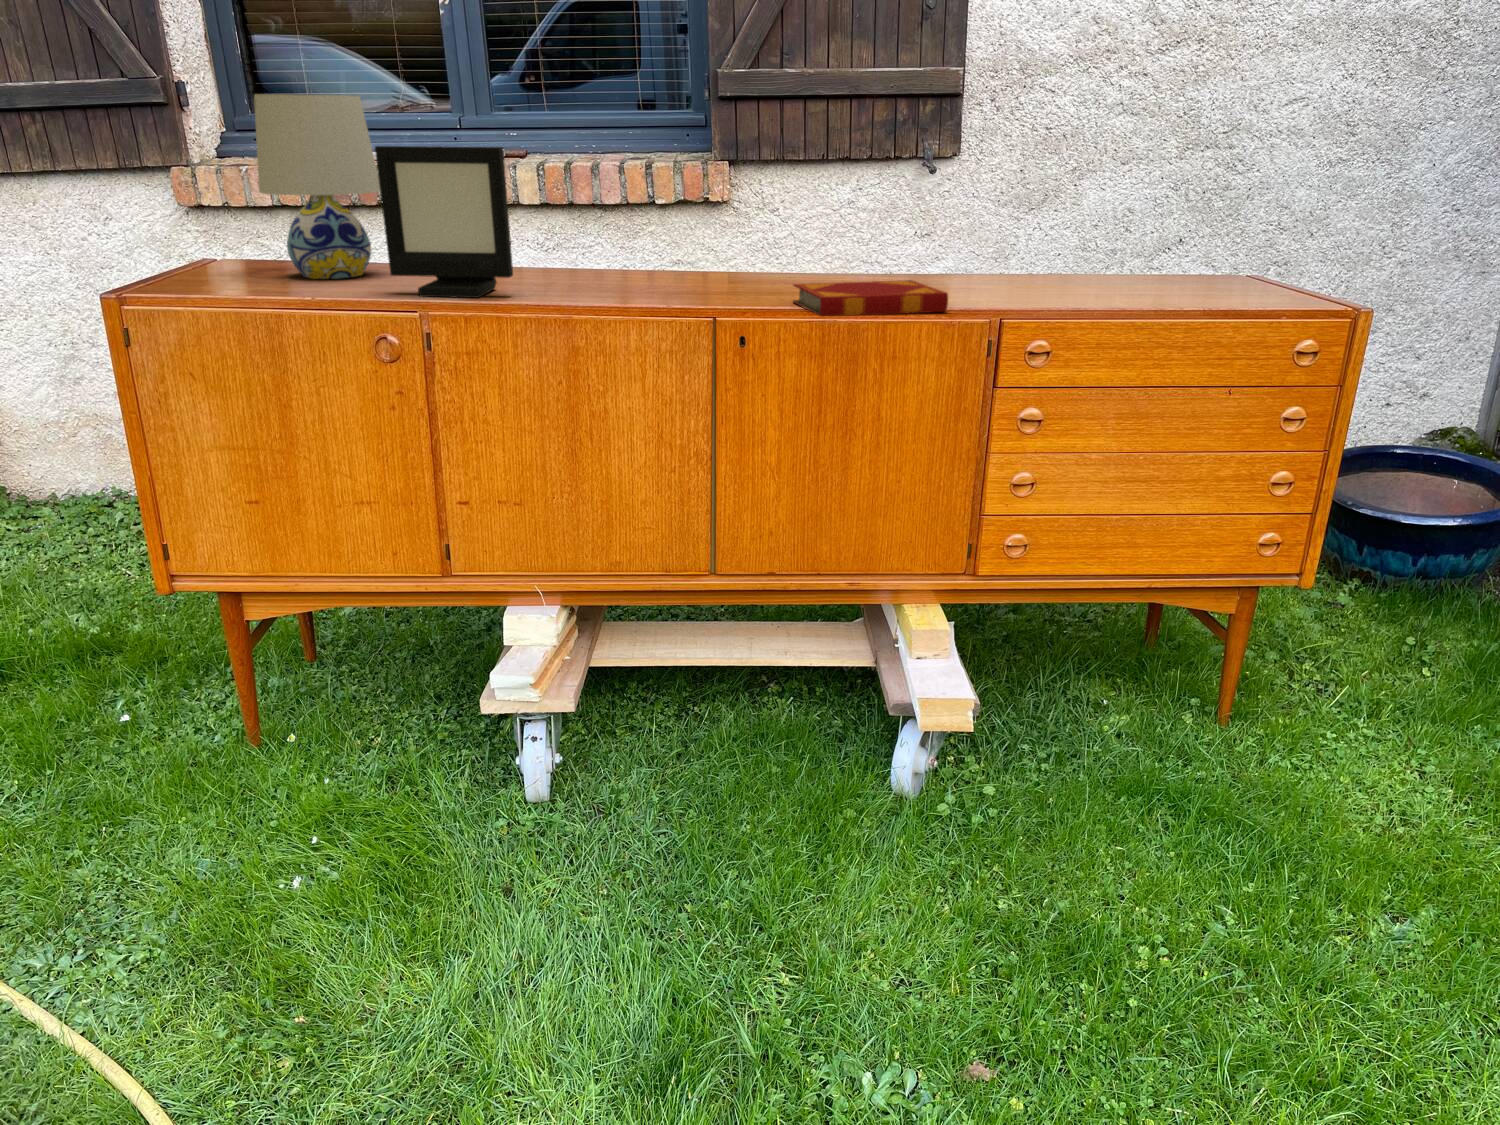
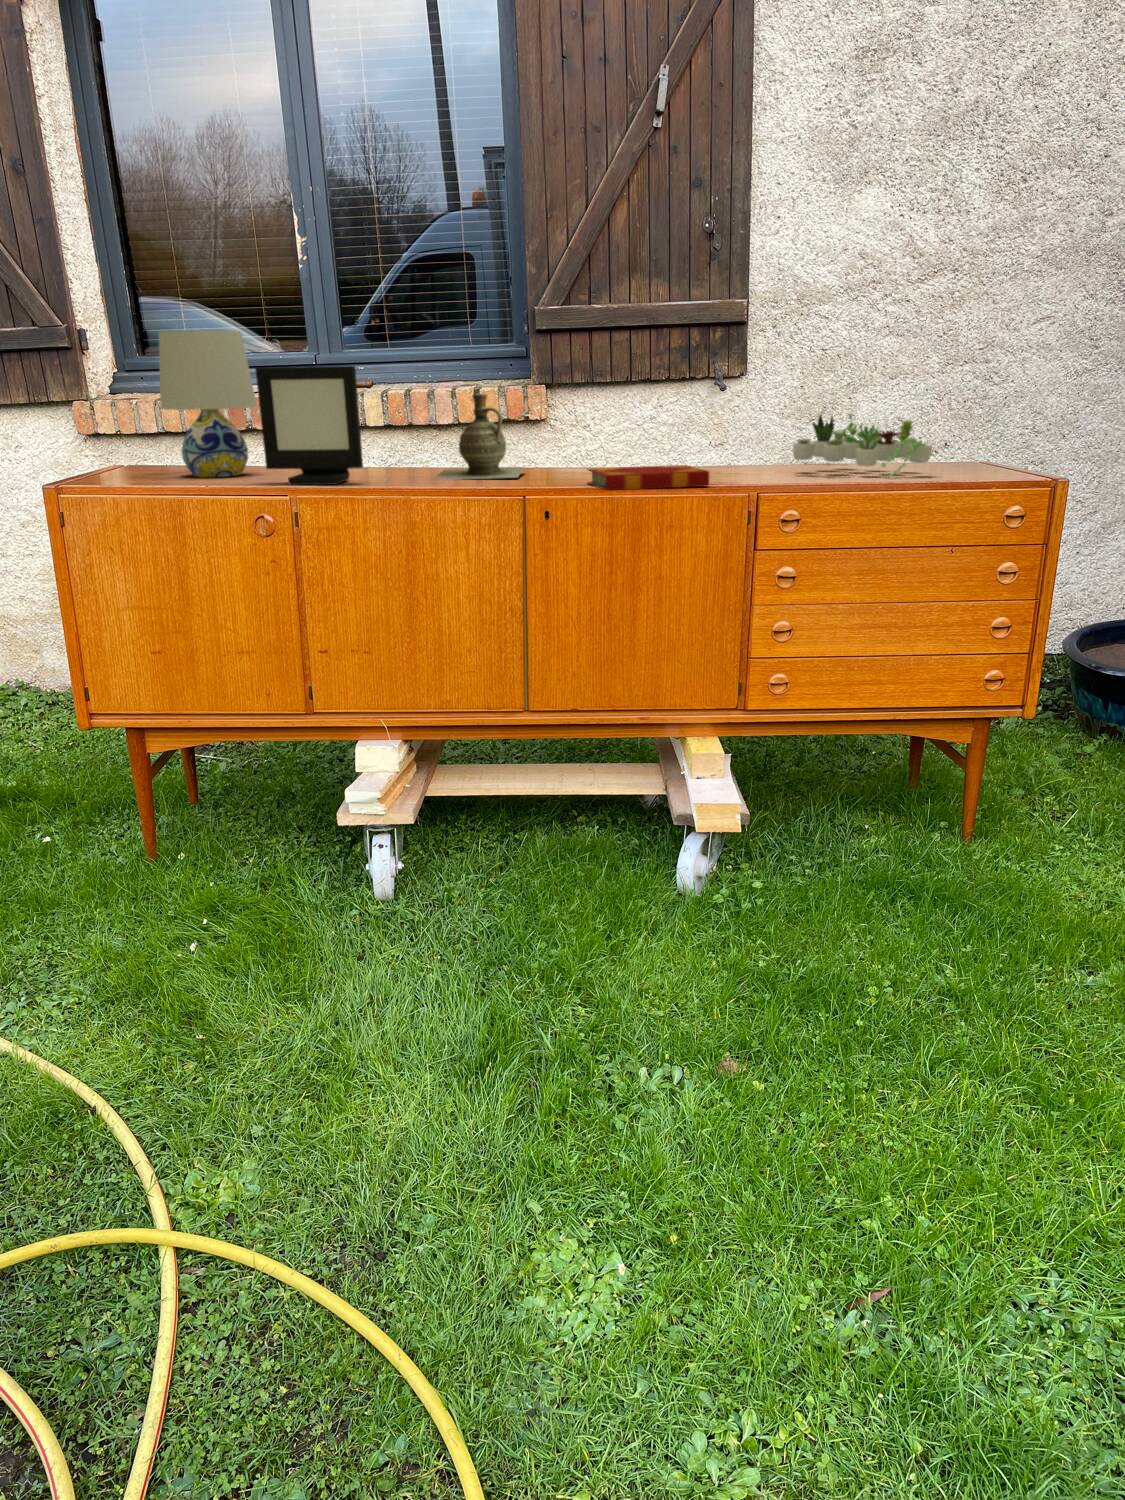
ceramic jug: none [597,183,712,290] -> present [434,394,524,480]
succulent plant: none [1021,211,1207,300] -> present [793,415,932,478]

